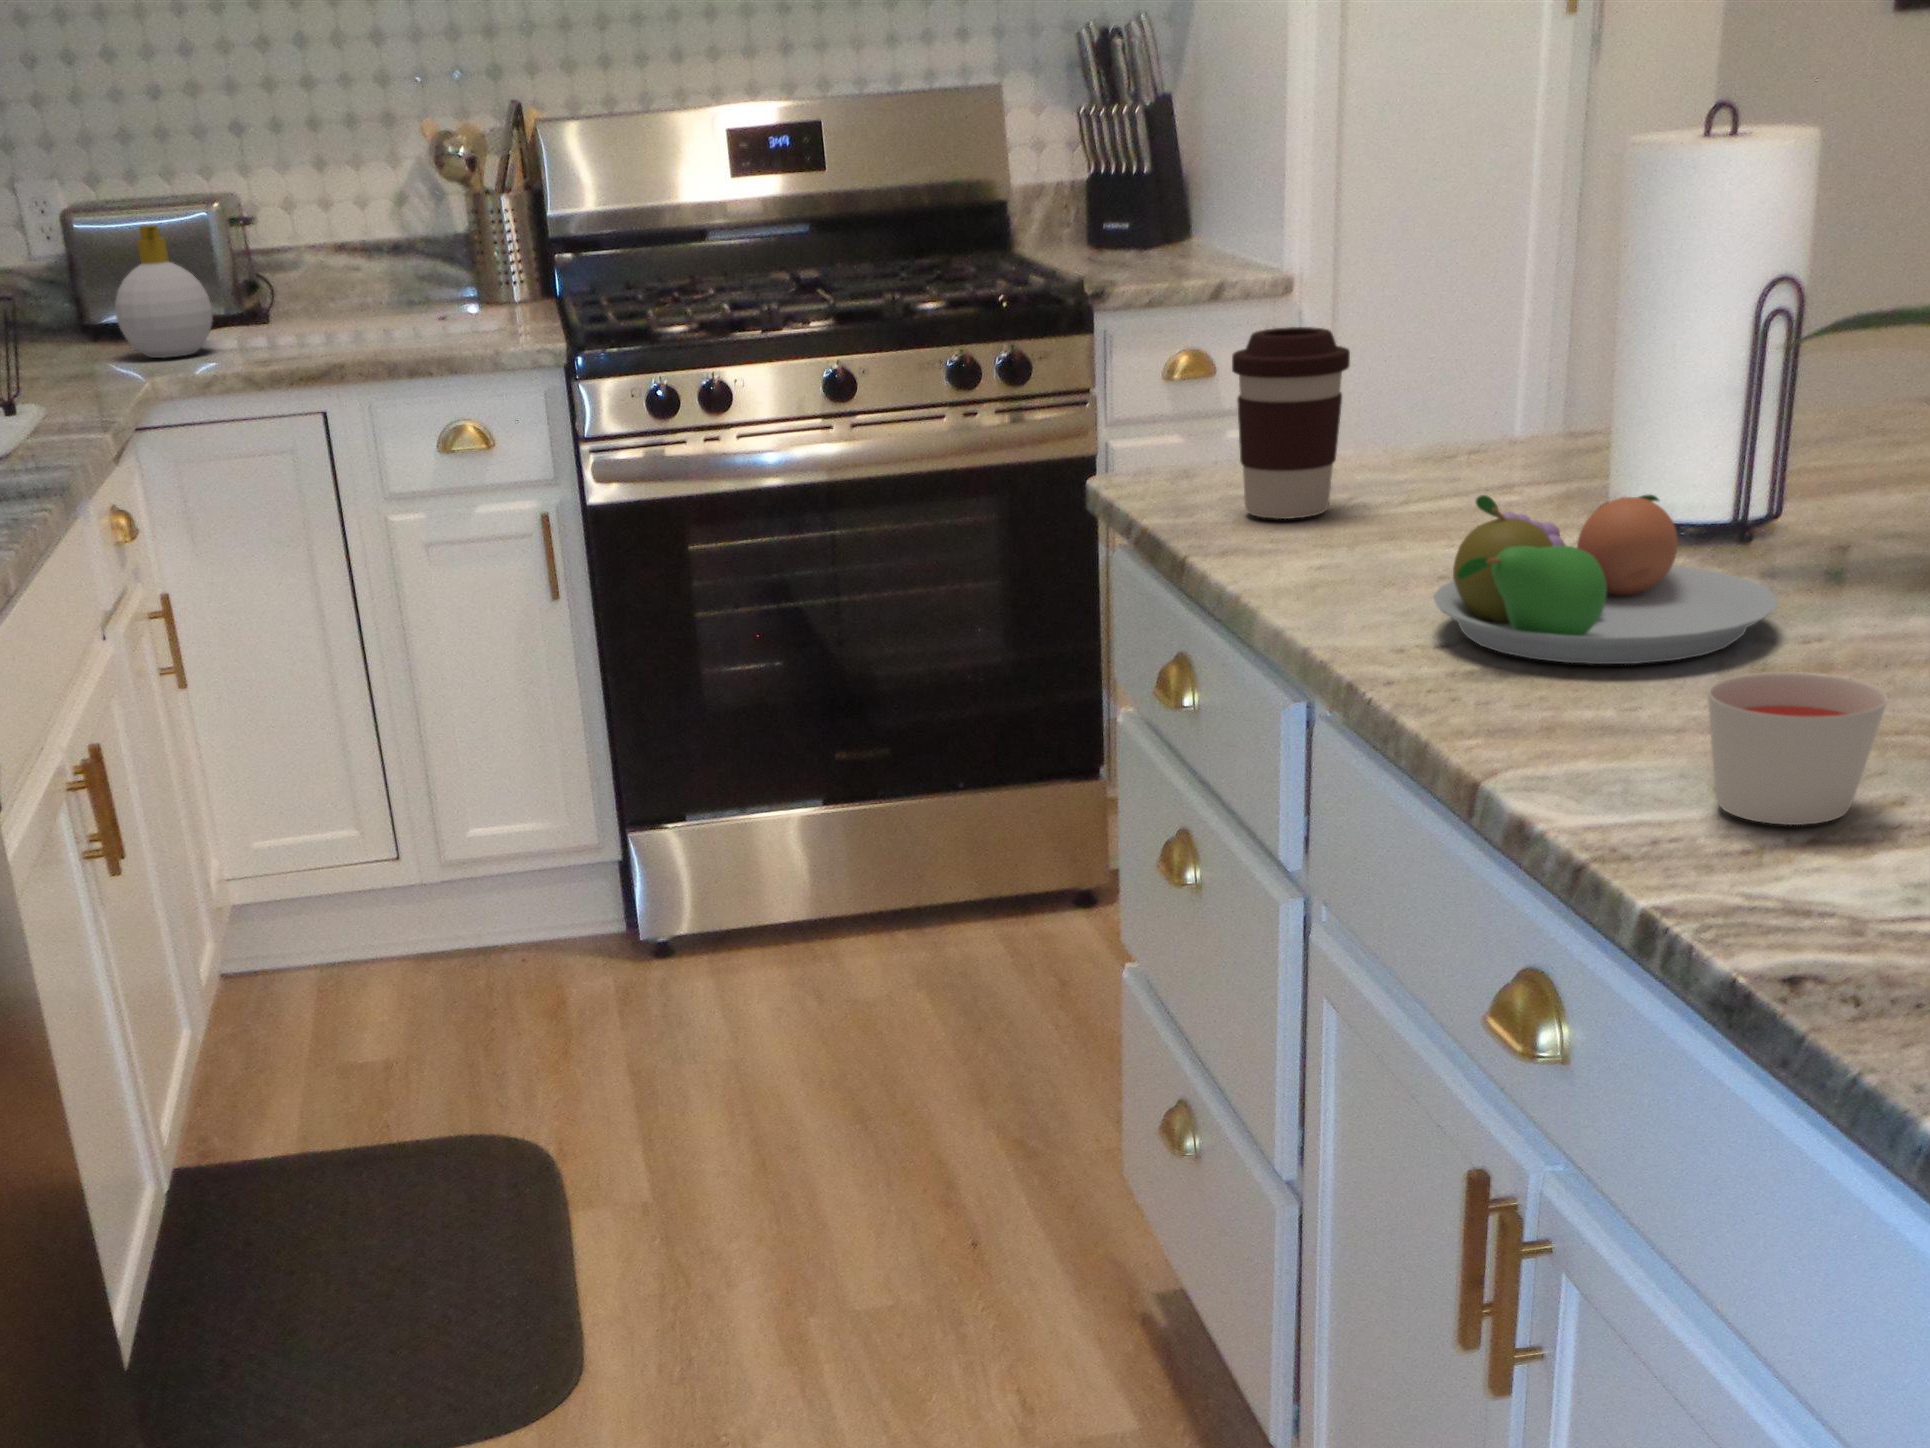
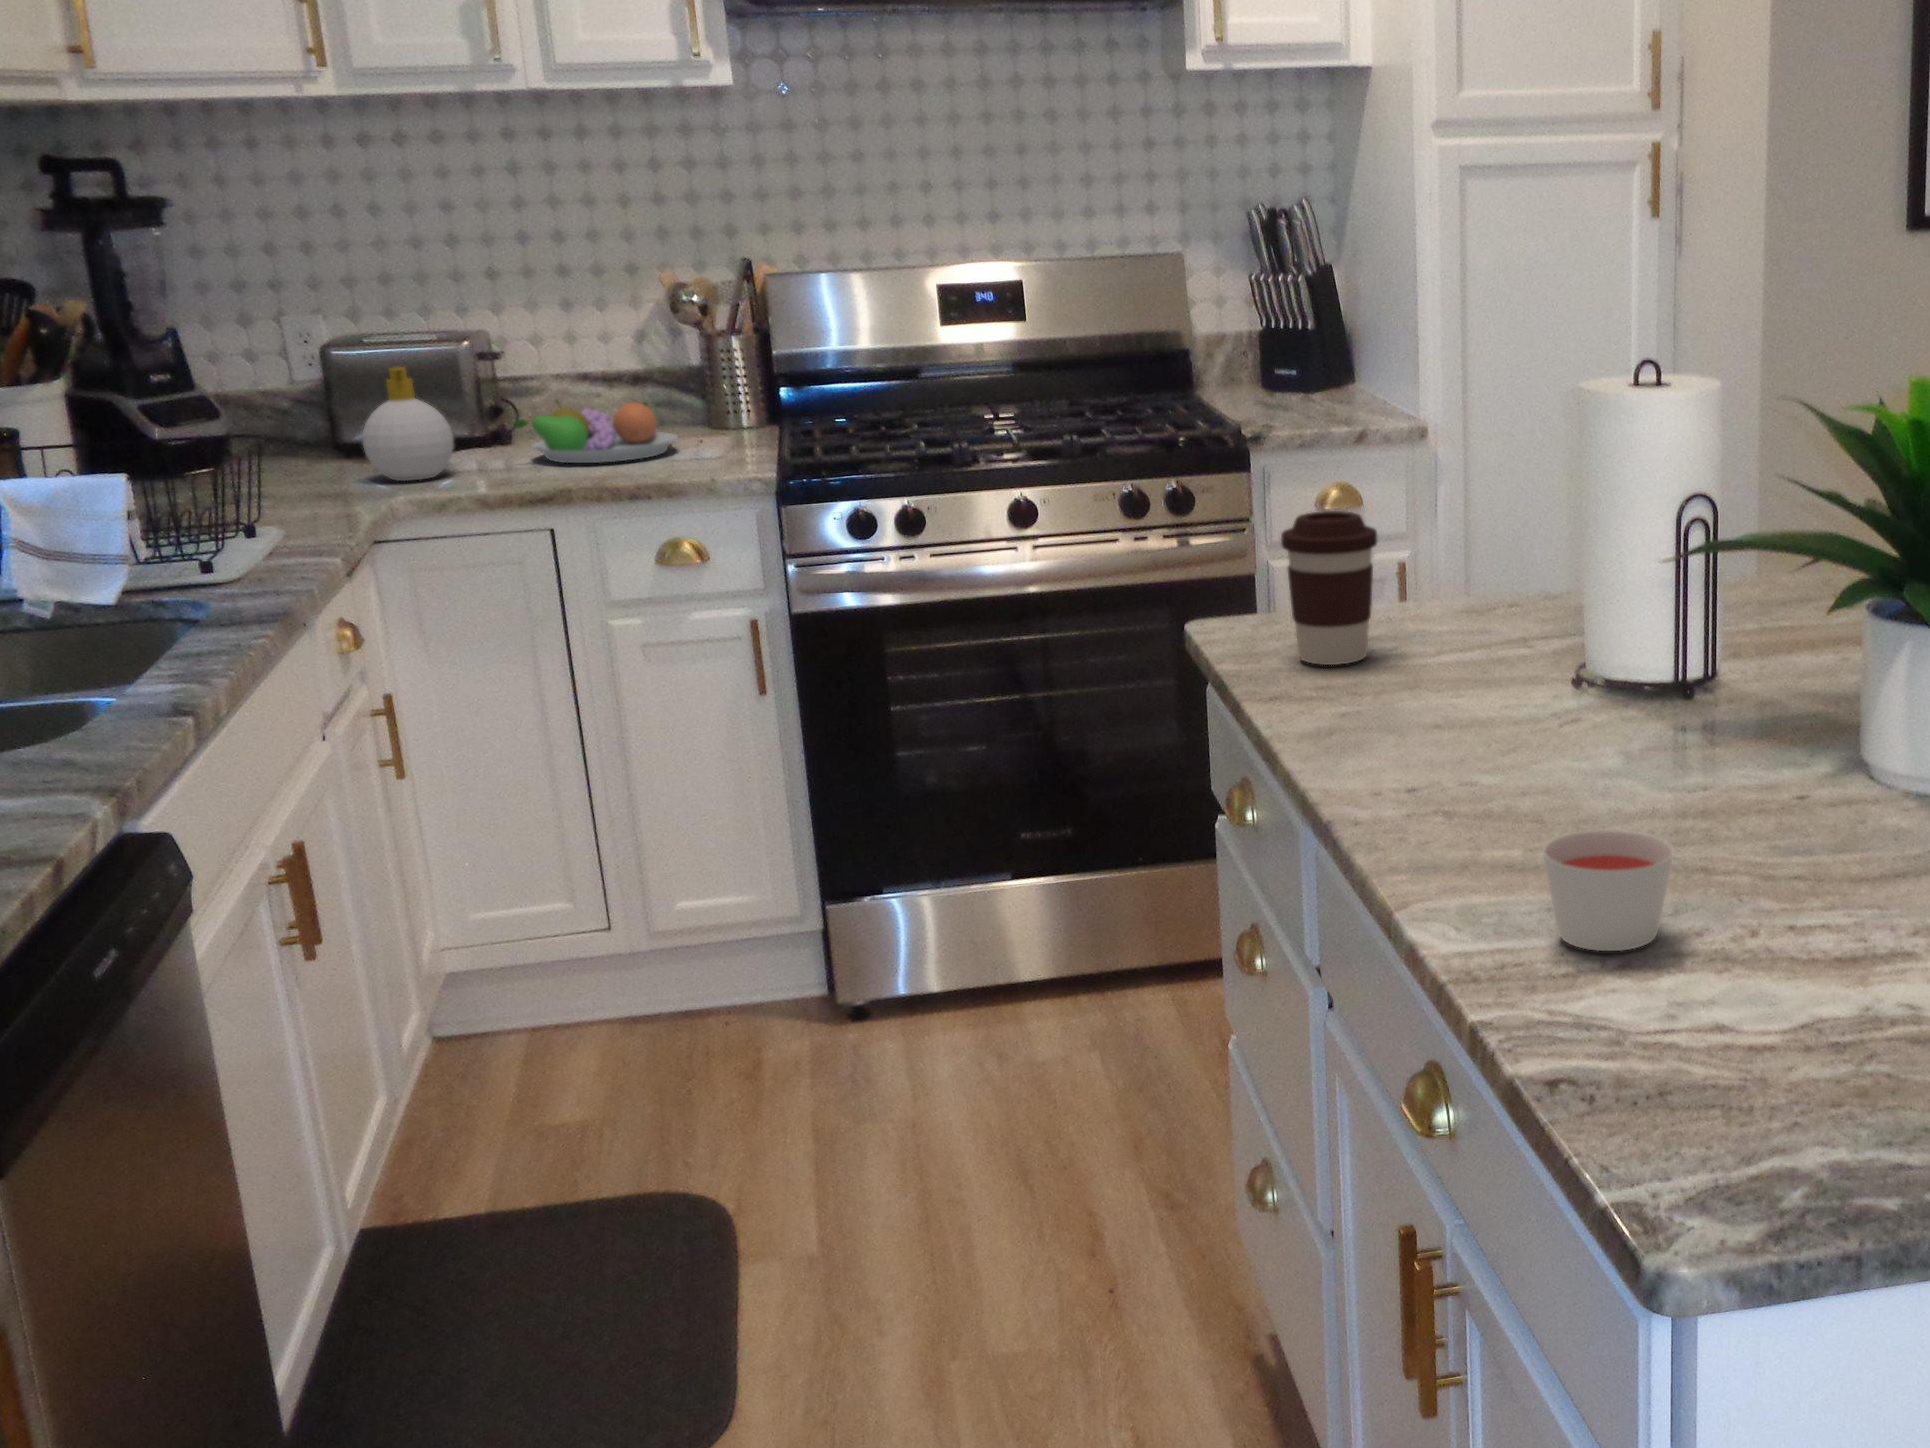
fruit bowl: present [1433,495,1778,664] -> present [515,400,677,463]

